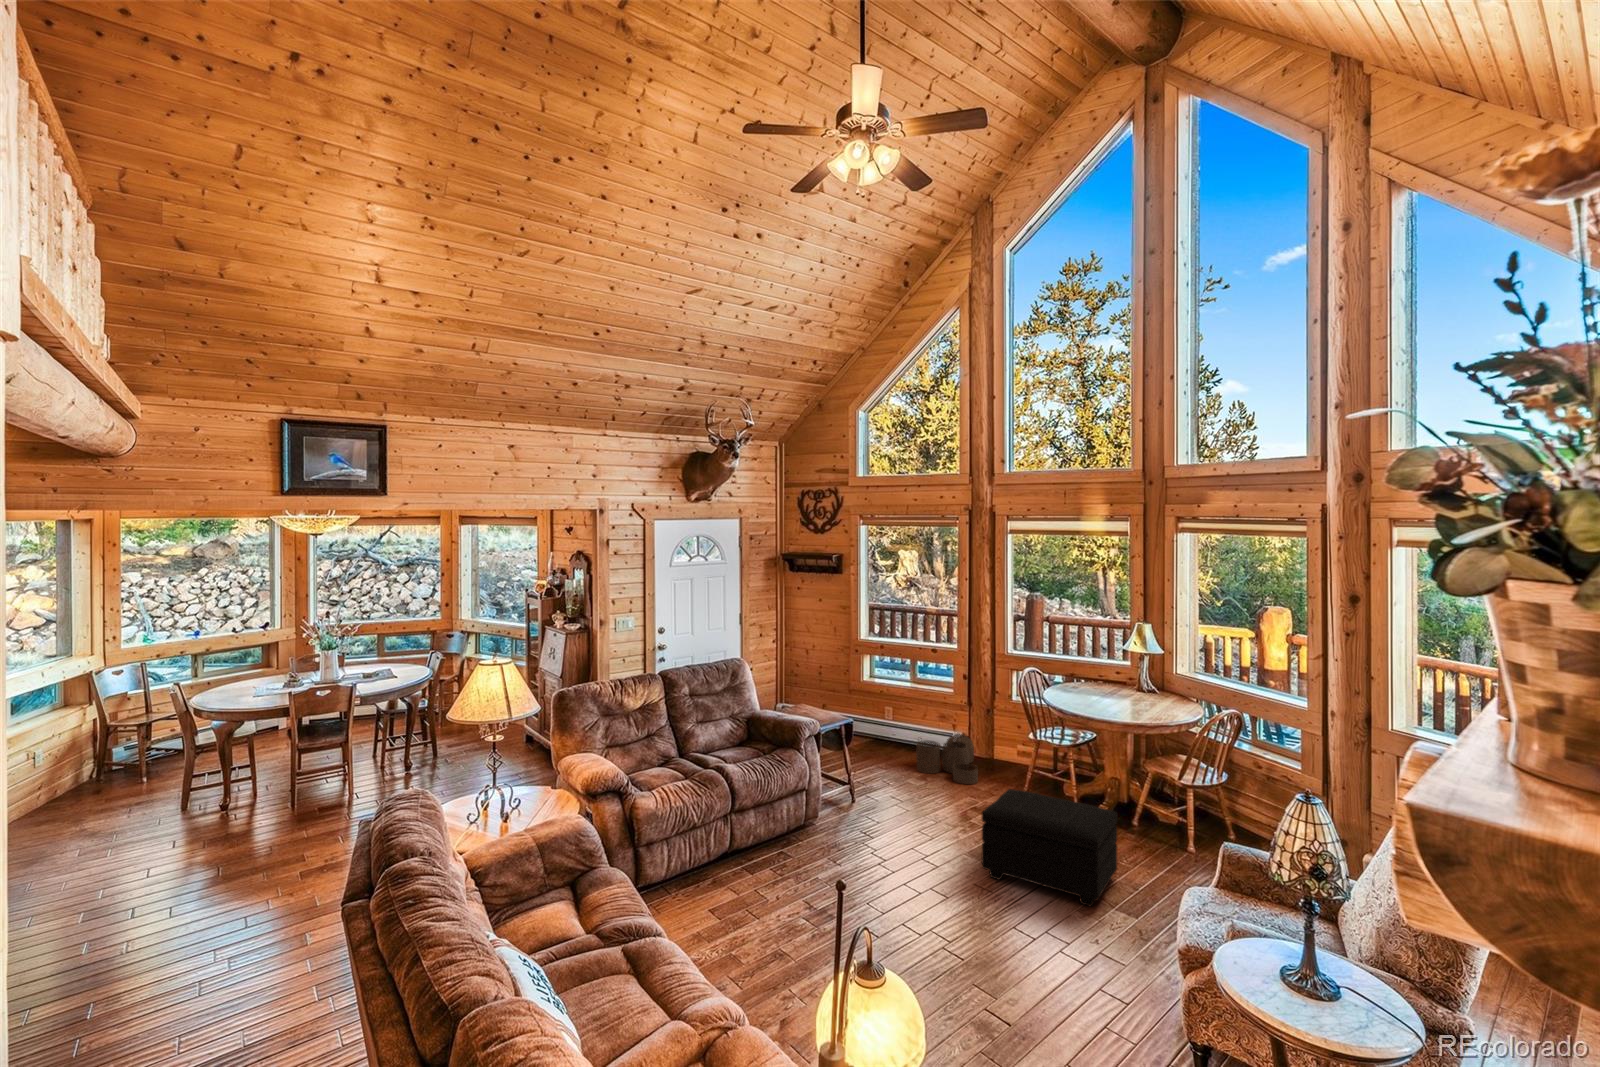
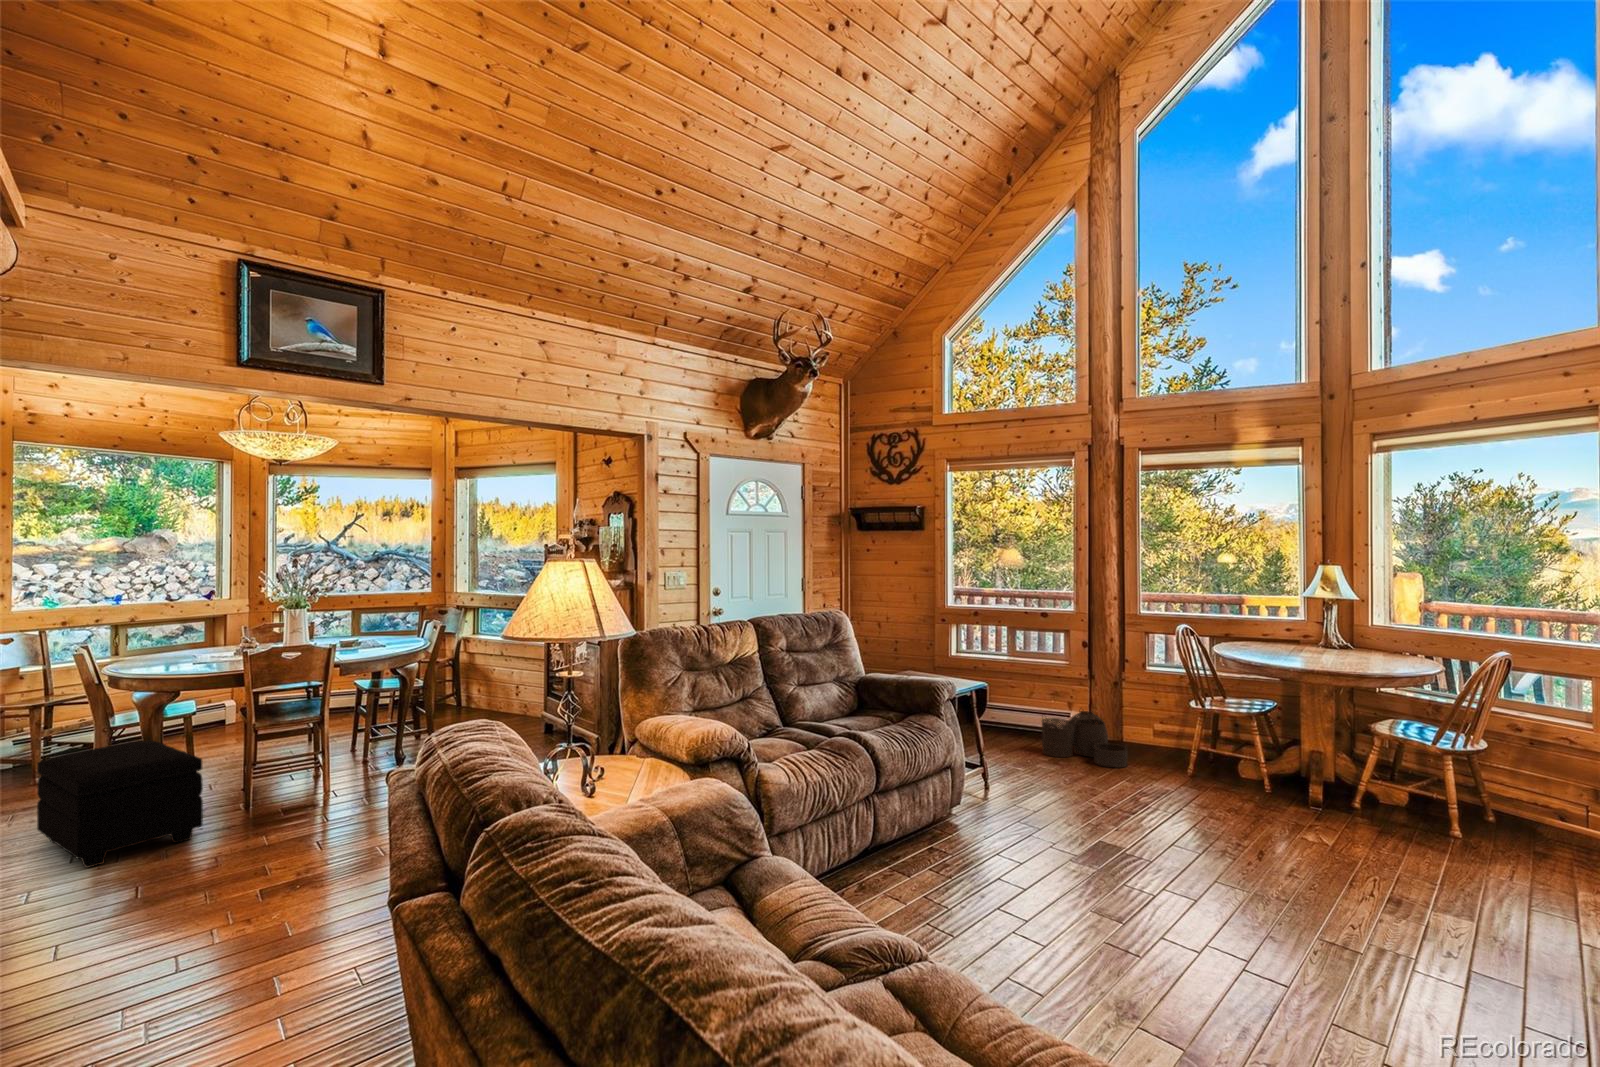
footstool: present [982,789,1117,906] -> present [37,741,203,868]

